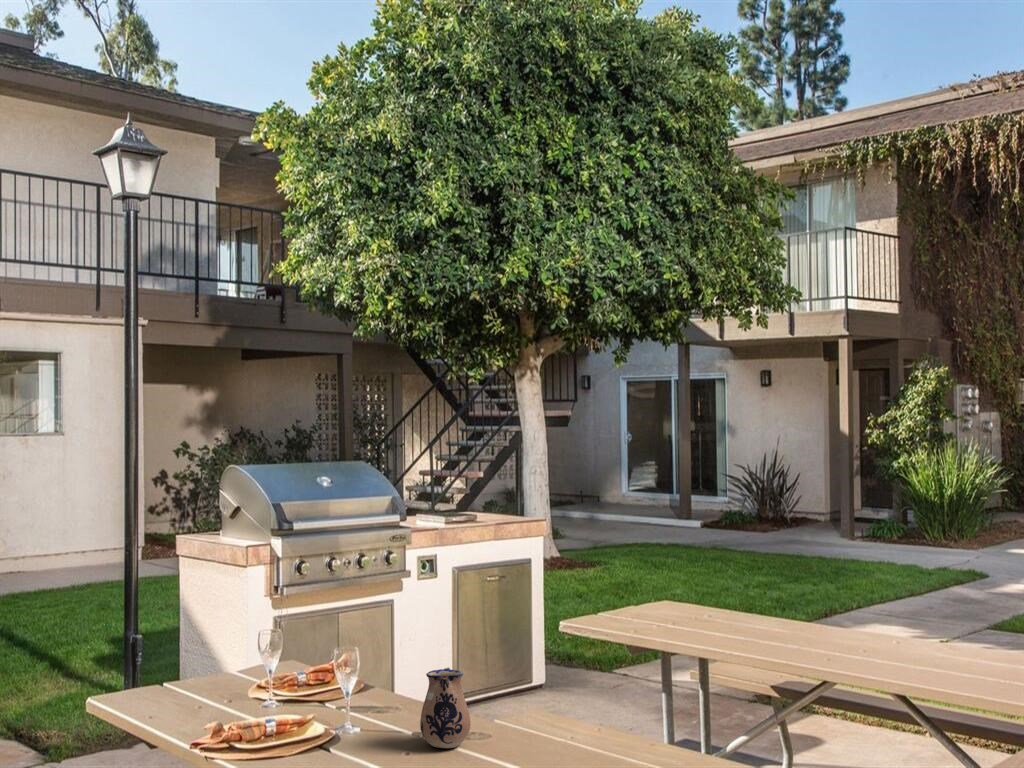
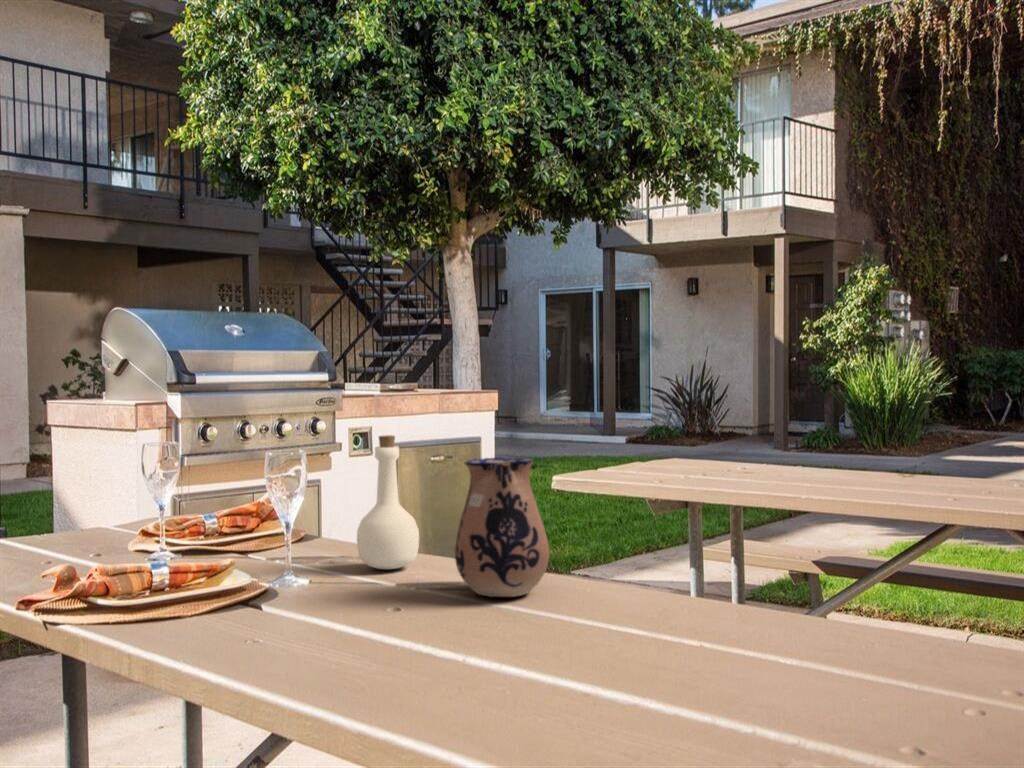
bottle: none [375,646,410,723] -> present [357,435,419,569]

